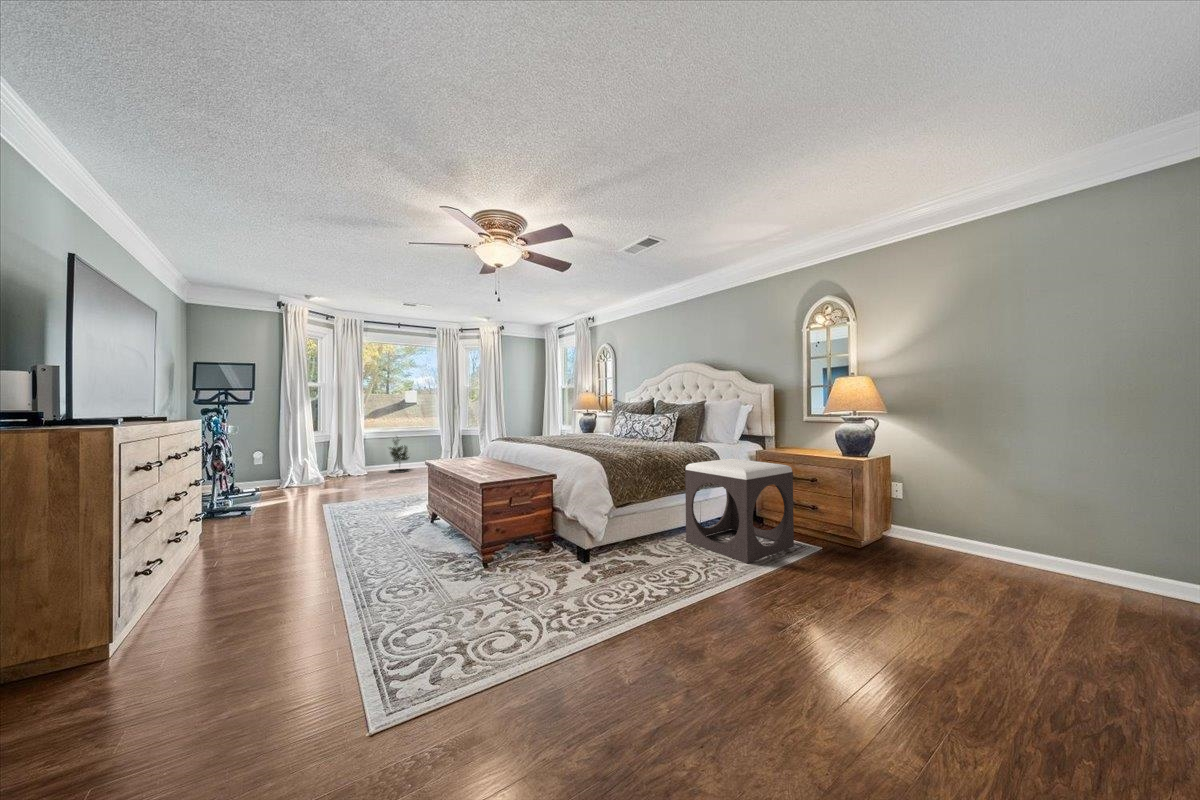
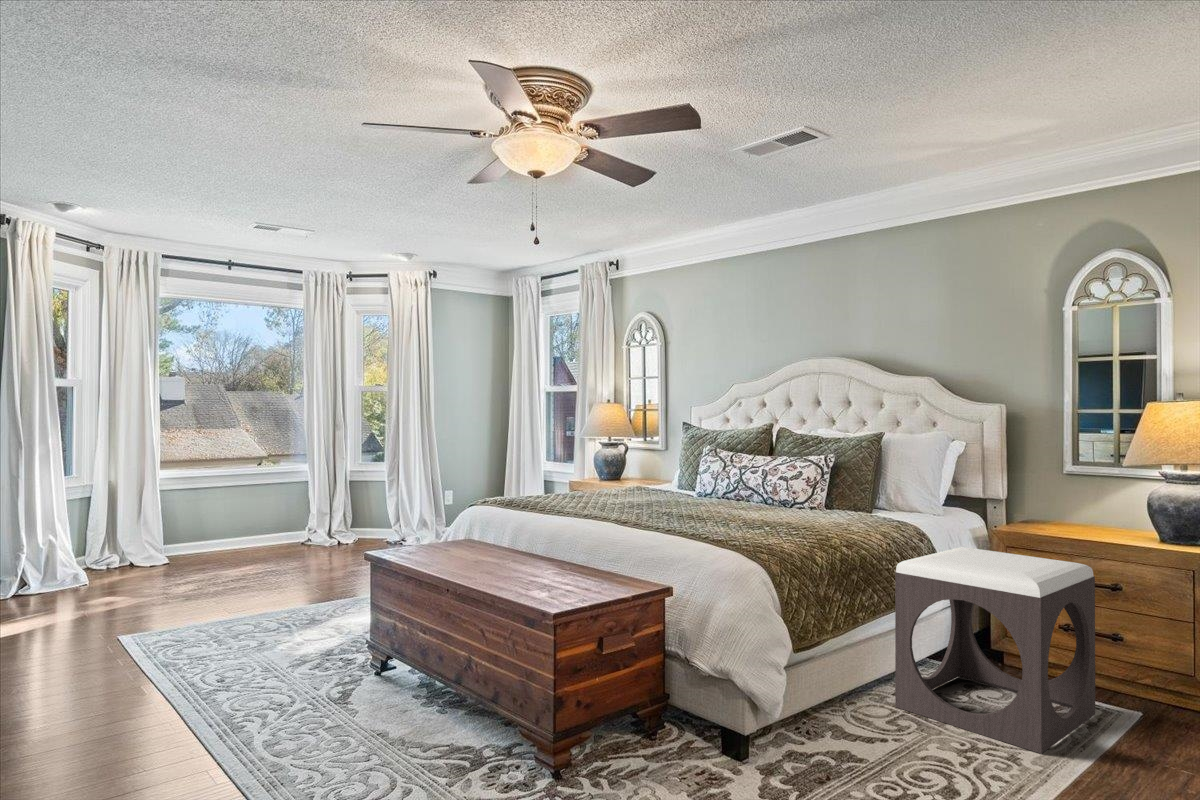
potted tree: present [388,440,410,473] -> none [207,482,255,558]

